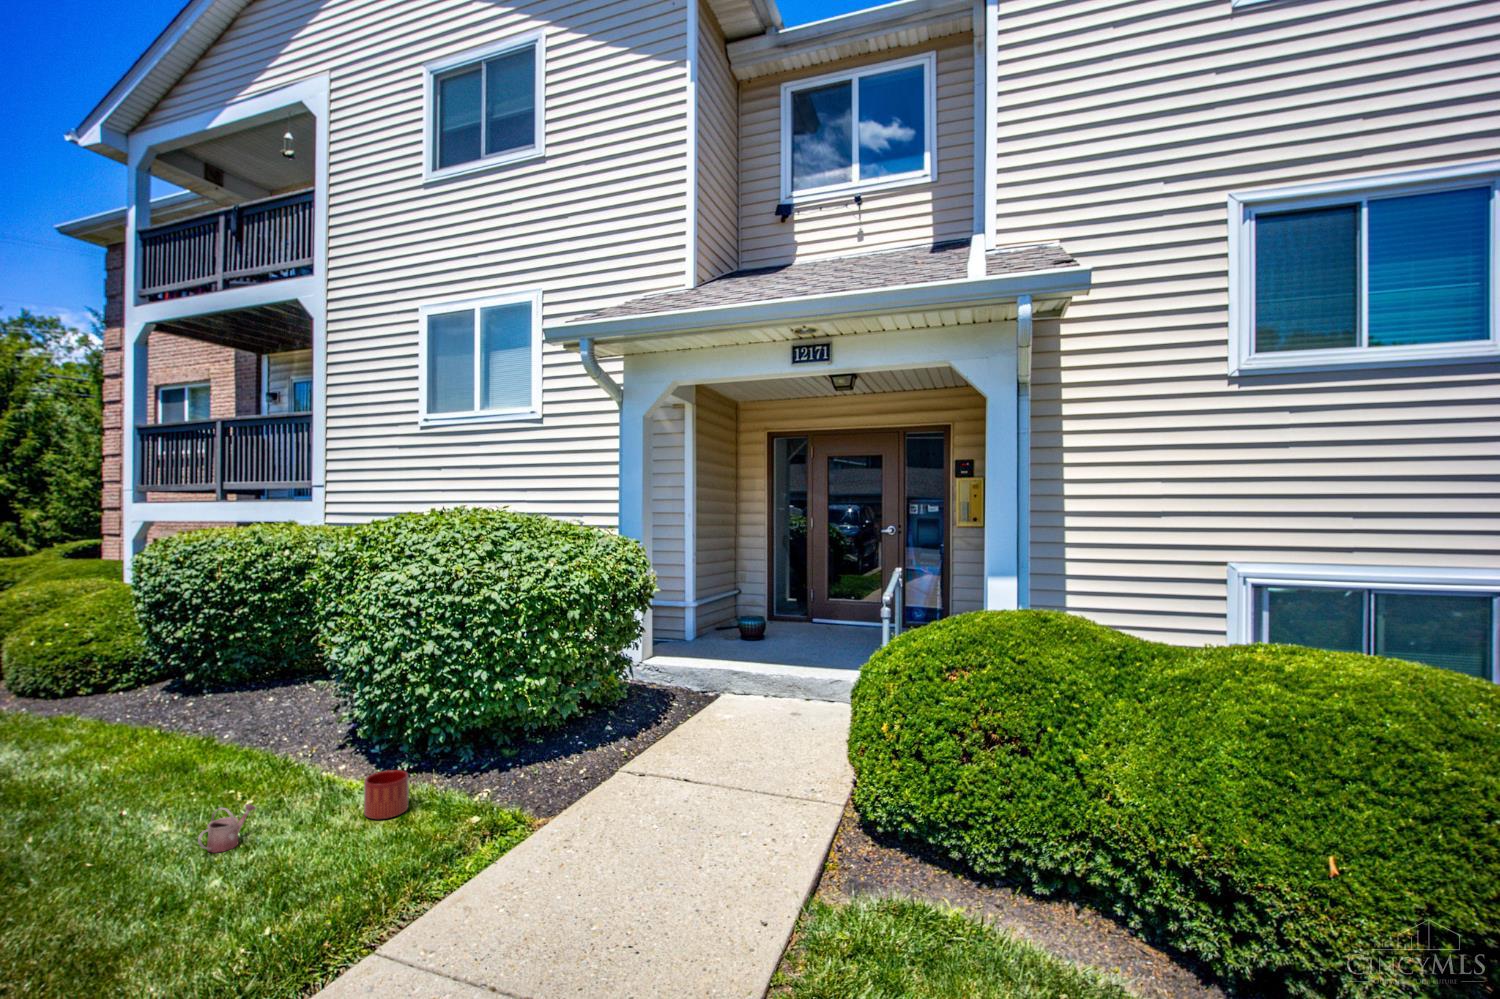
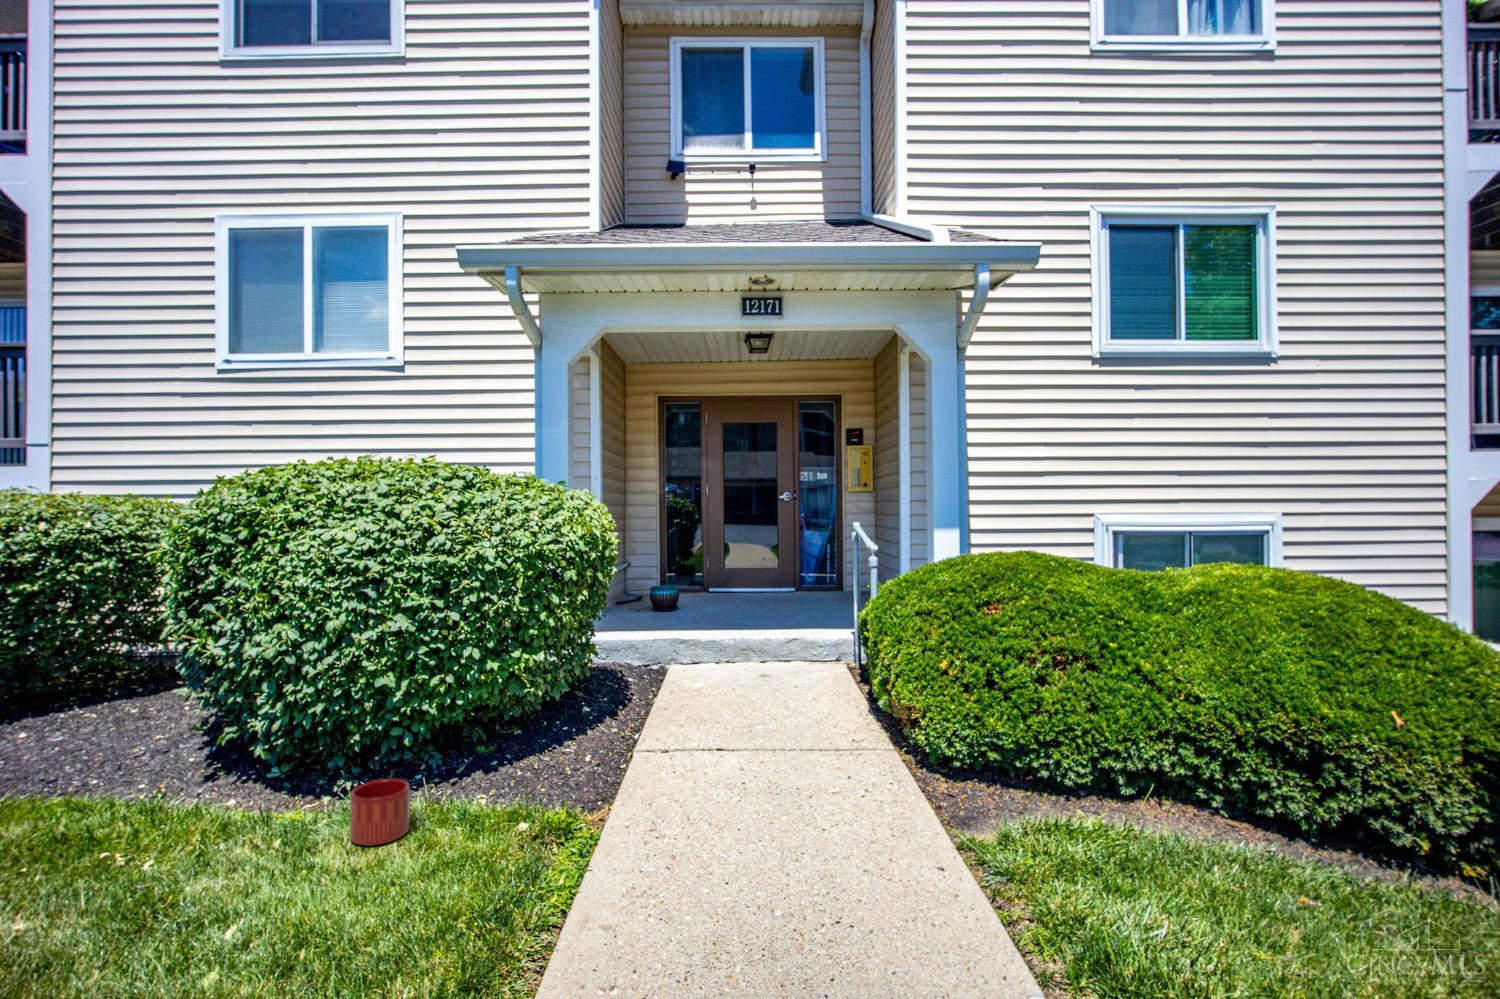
watering can: present [198,804,256,853] -> none [132,852,199,930]

